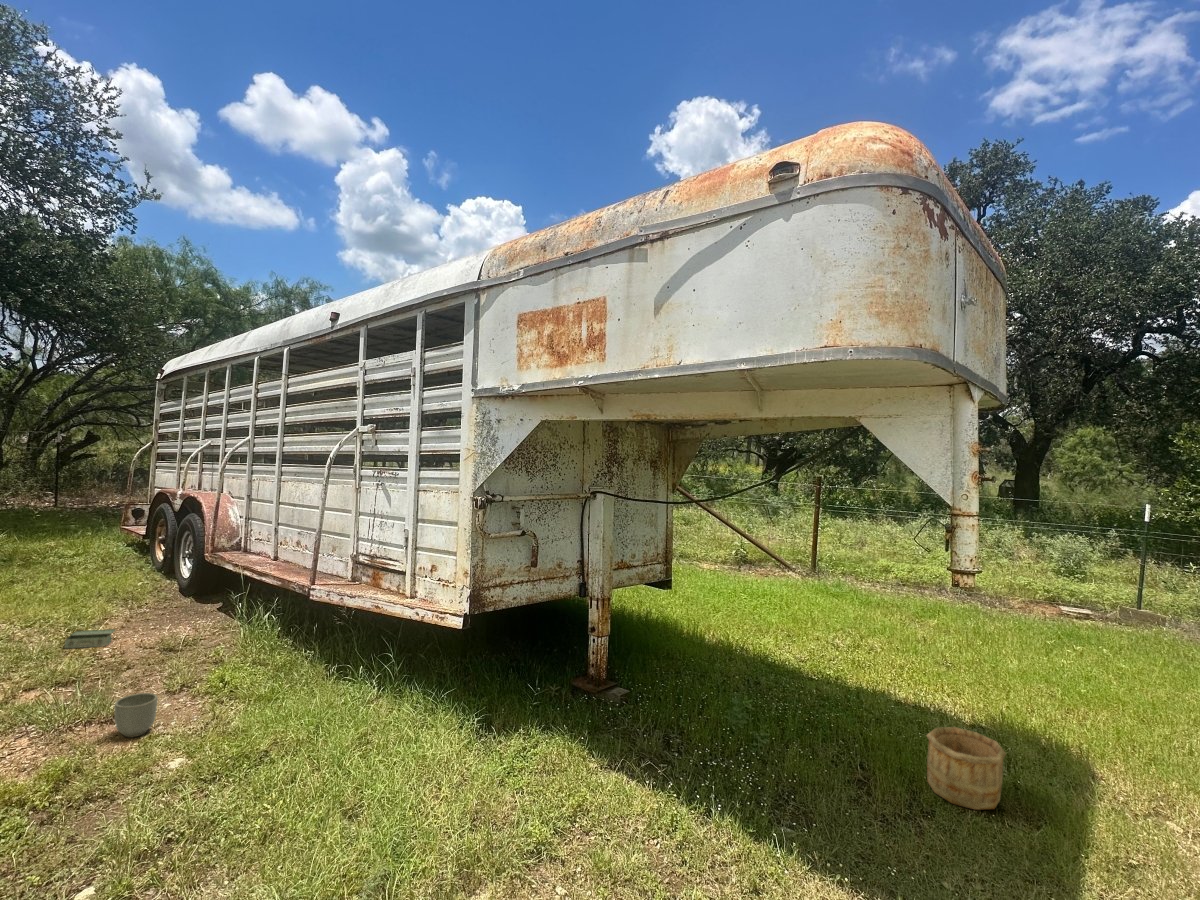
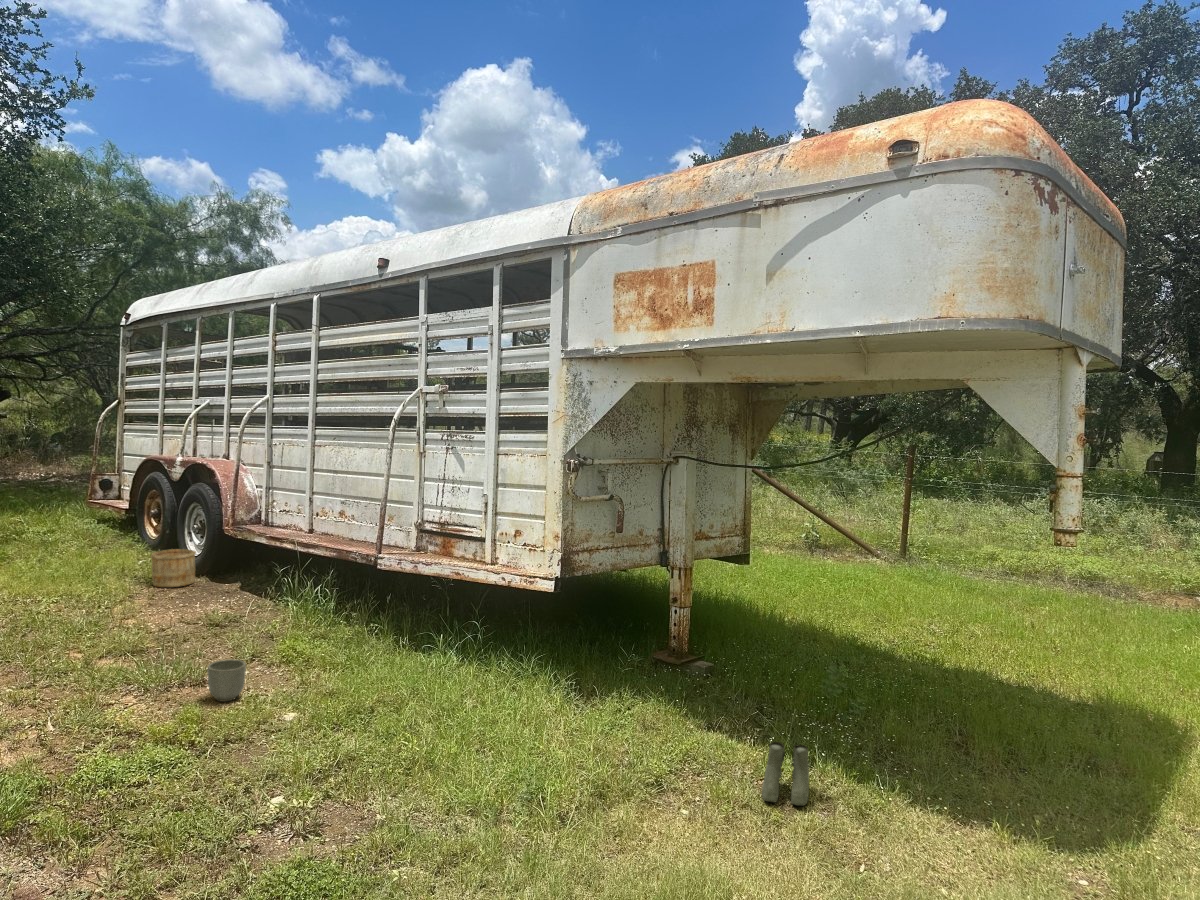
toolbox: present [65,629,116,648] -> none [98,606,145,625]
wooden bucket: present [927,727,1006,810] -> present [151,549,196,587]
boots: none [649,796,700,874] -> present [762,742,809,806]

